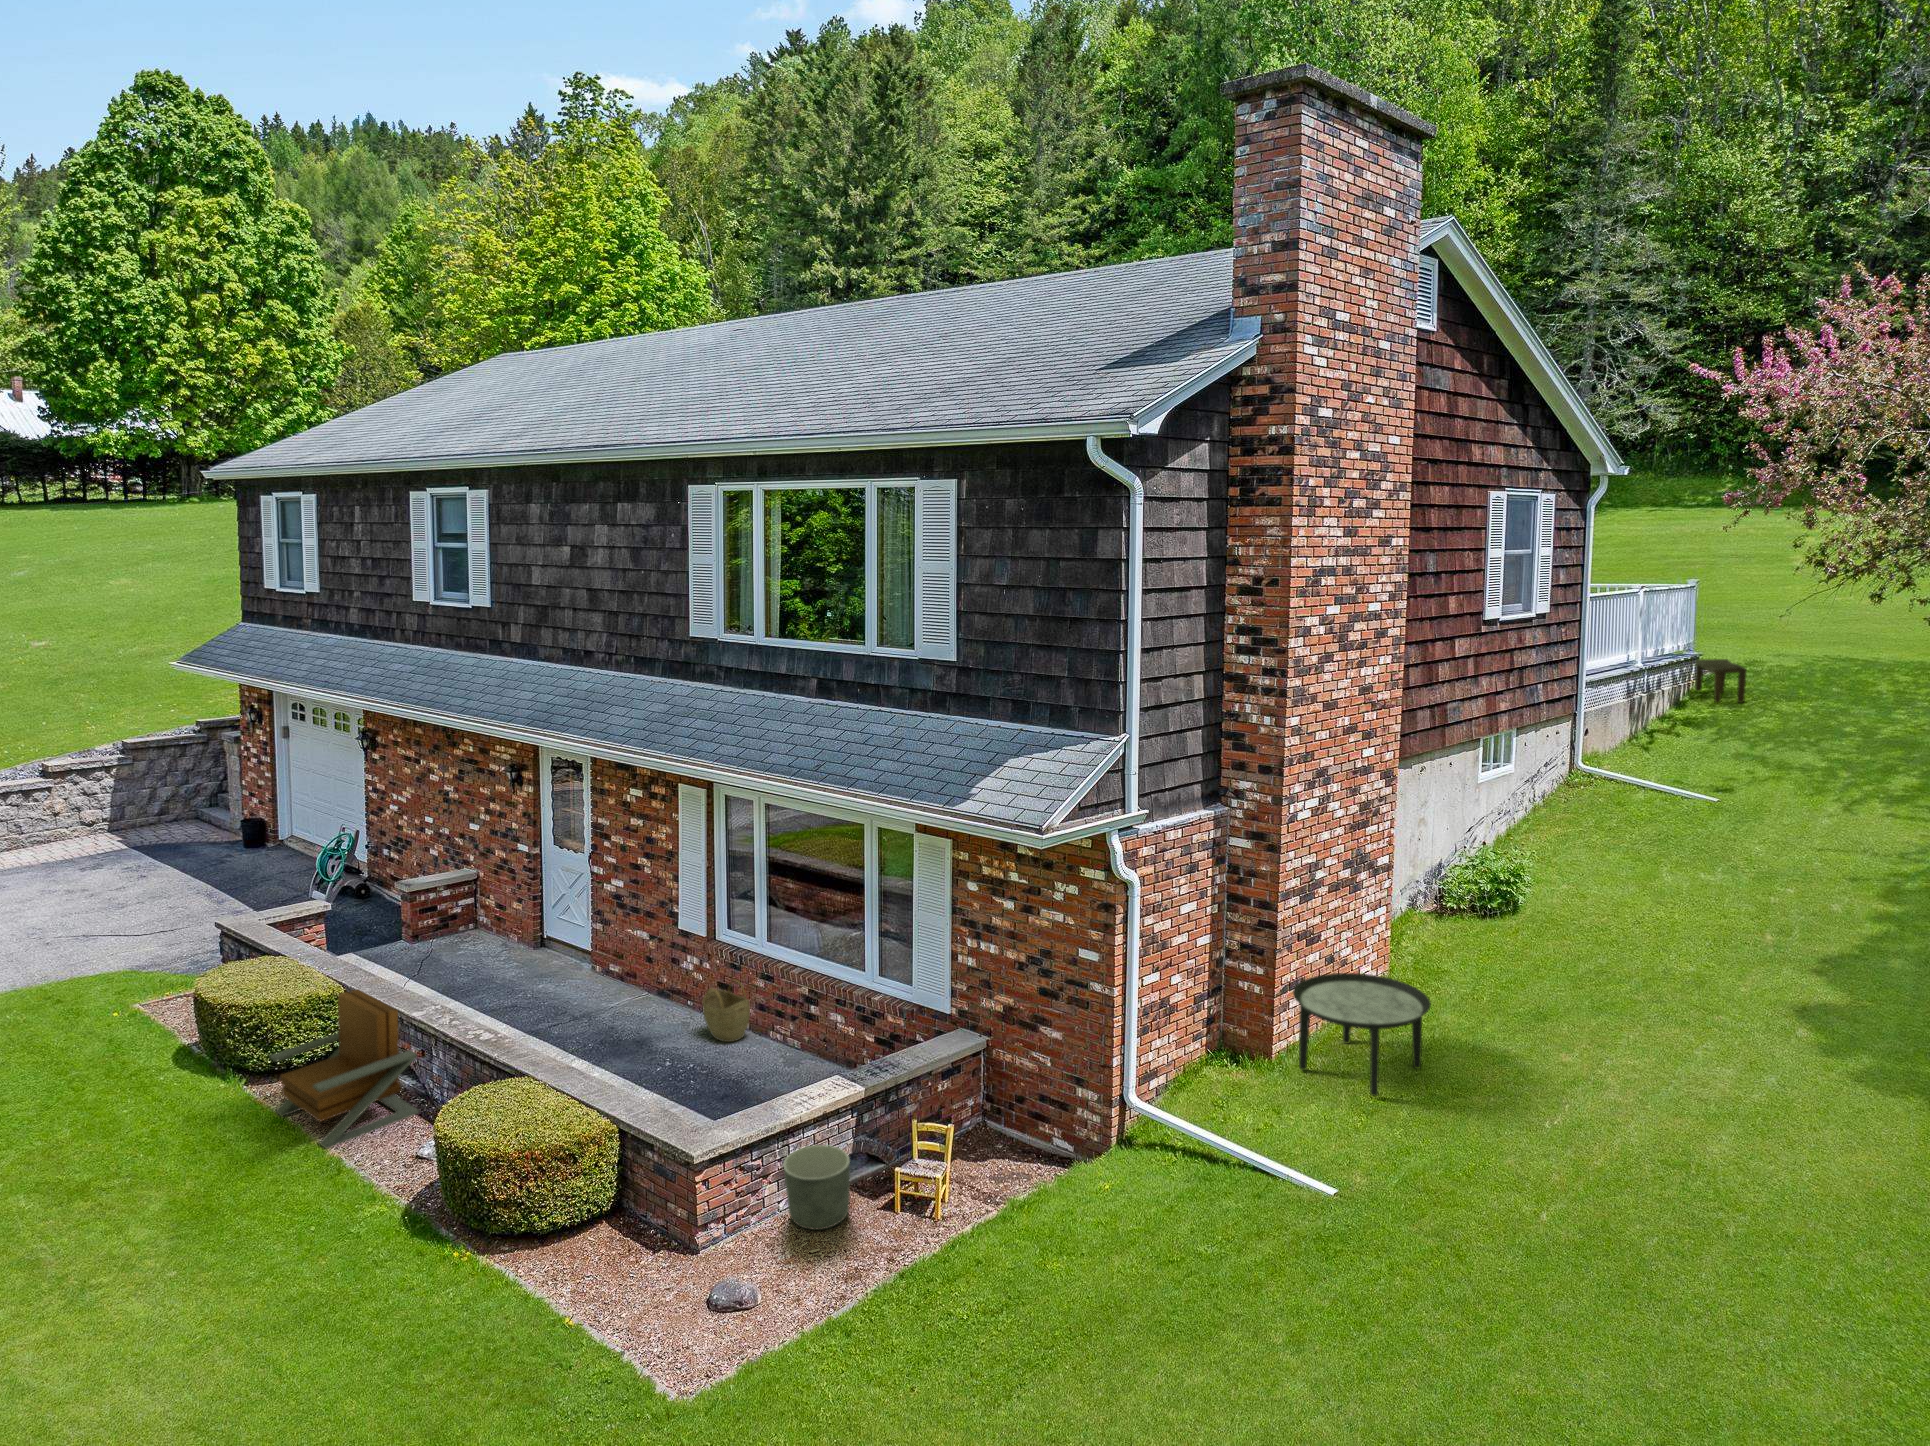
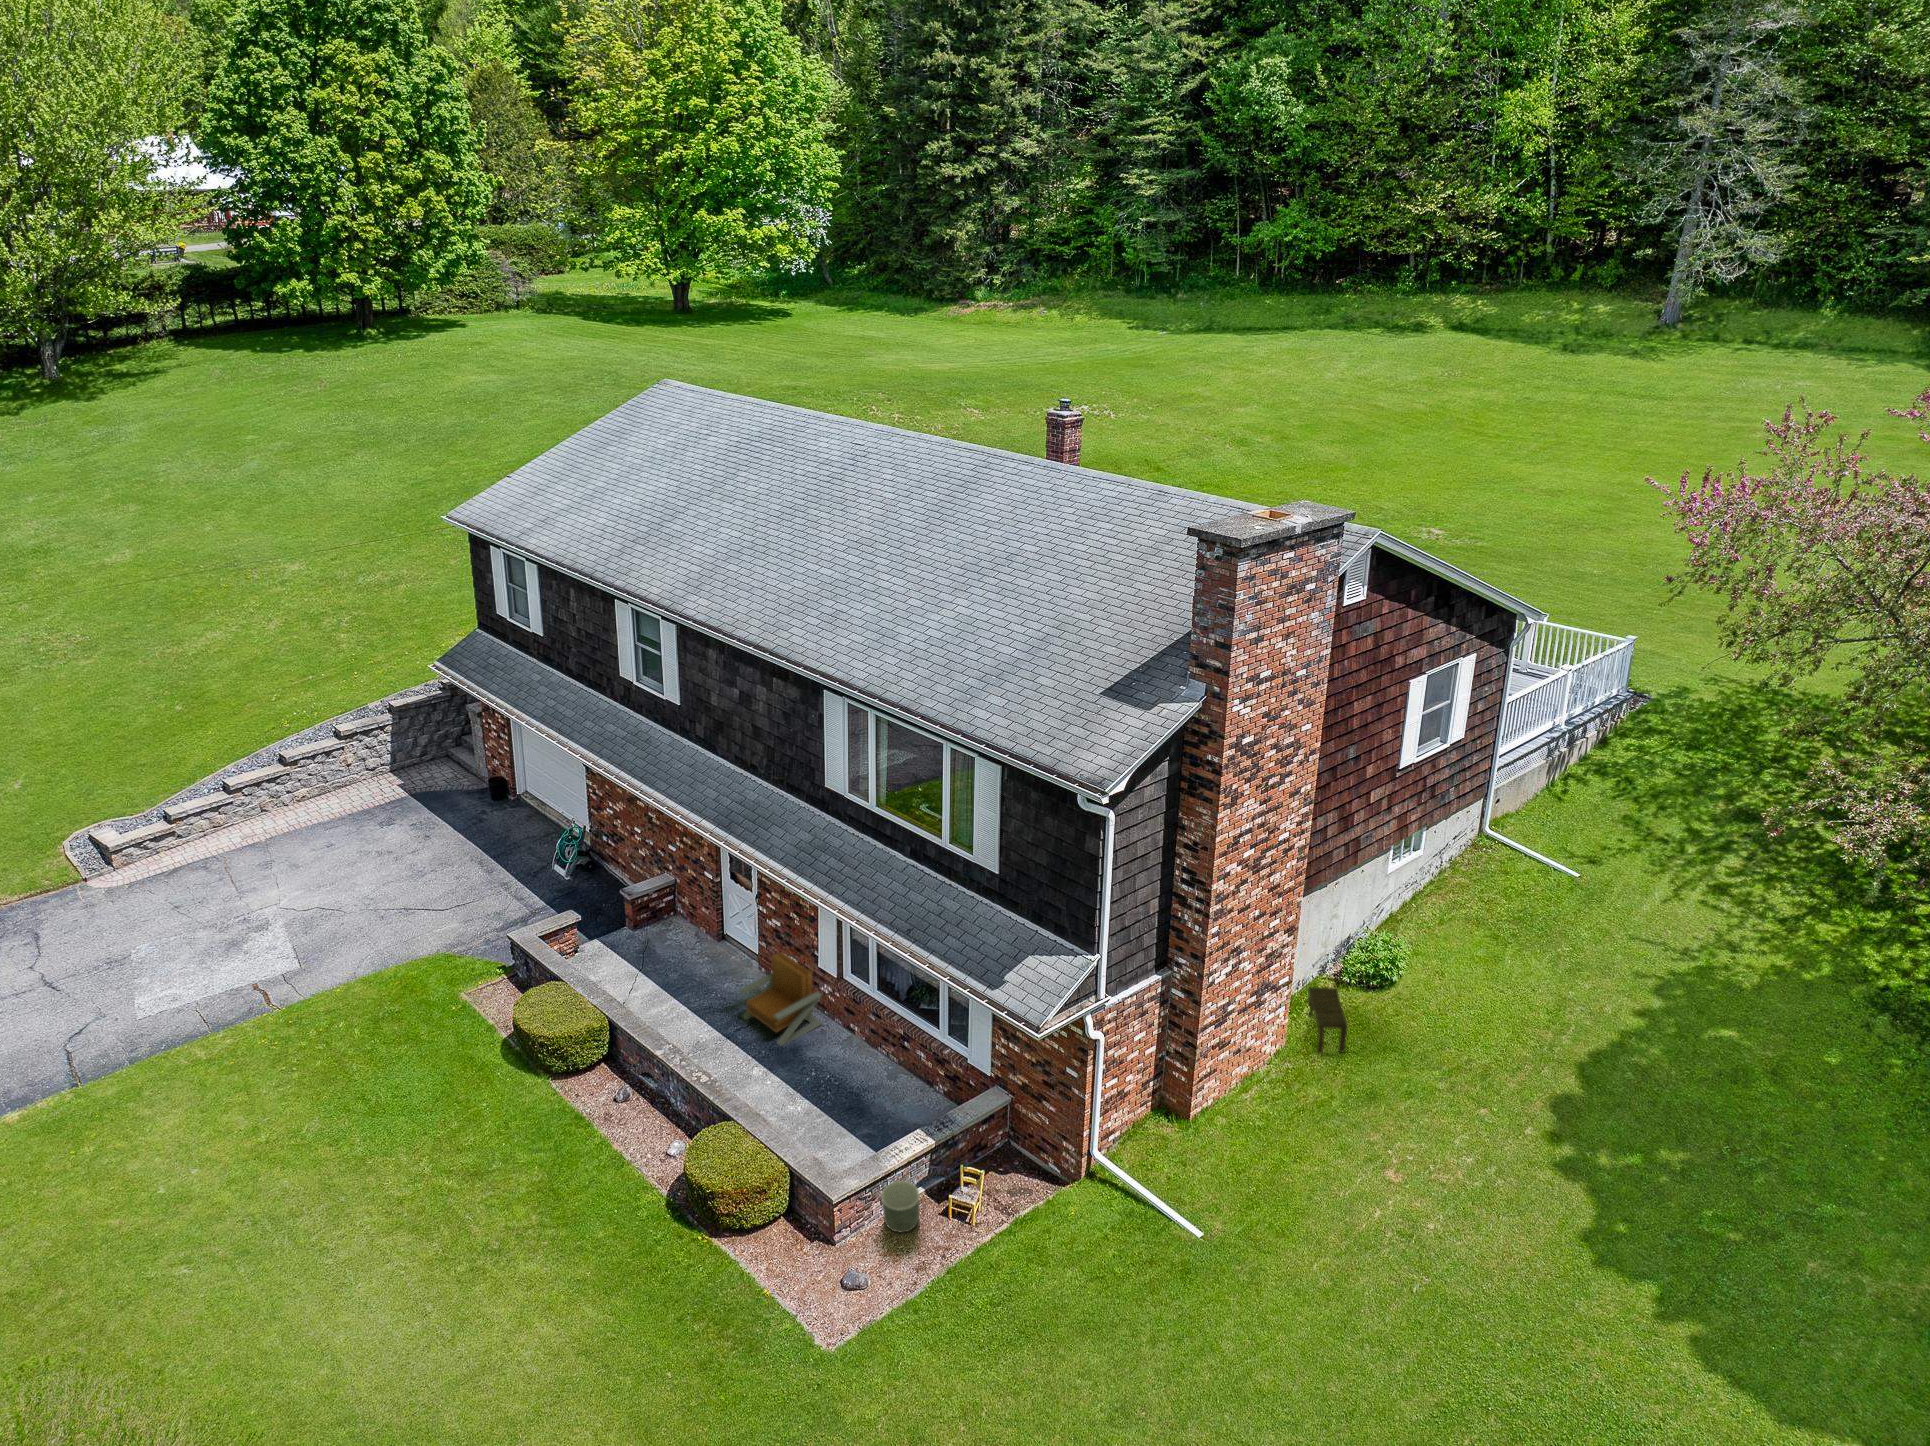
bench: present [1695,659,1747,703] -> present [1306,987,1348,1053]
round table: present [1293,973,1431,1096] -> none [1205,1067,1291,1158]
woven basket: present [703,984,750,1042] -> none [833,1012,863,1053]
lounge chair: present [269,989,419,1149] -> present [739,952,822,1046]

